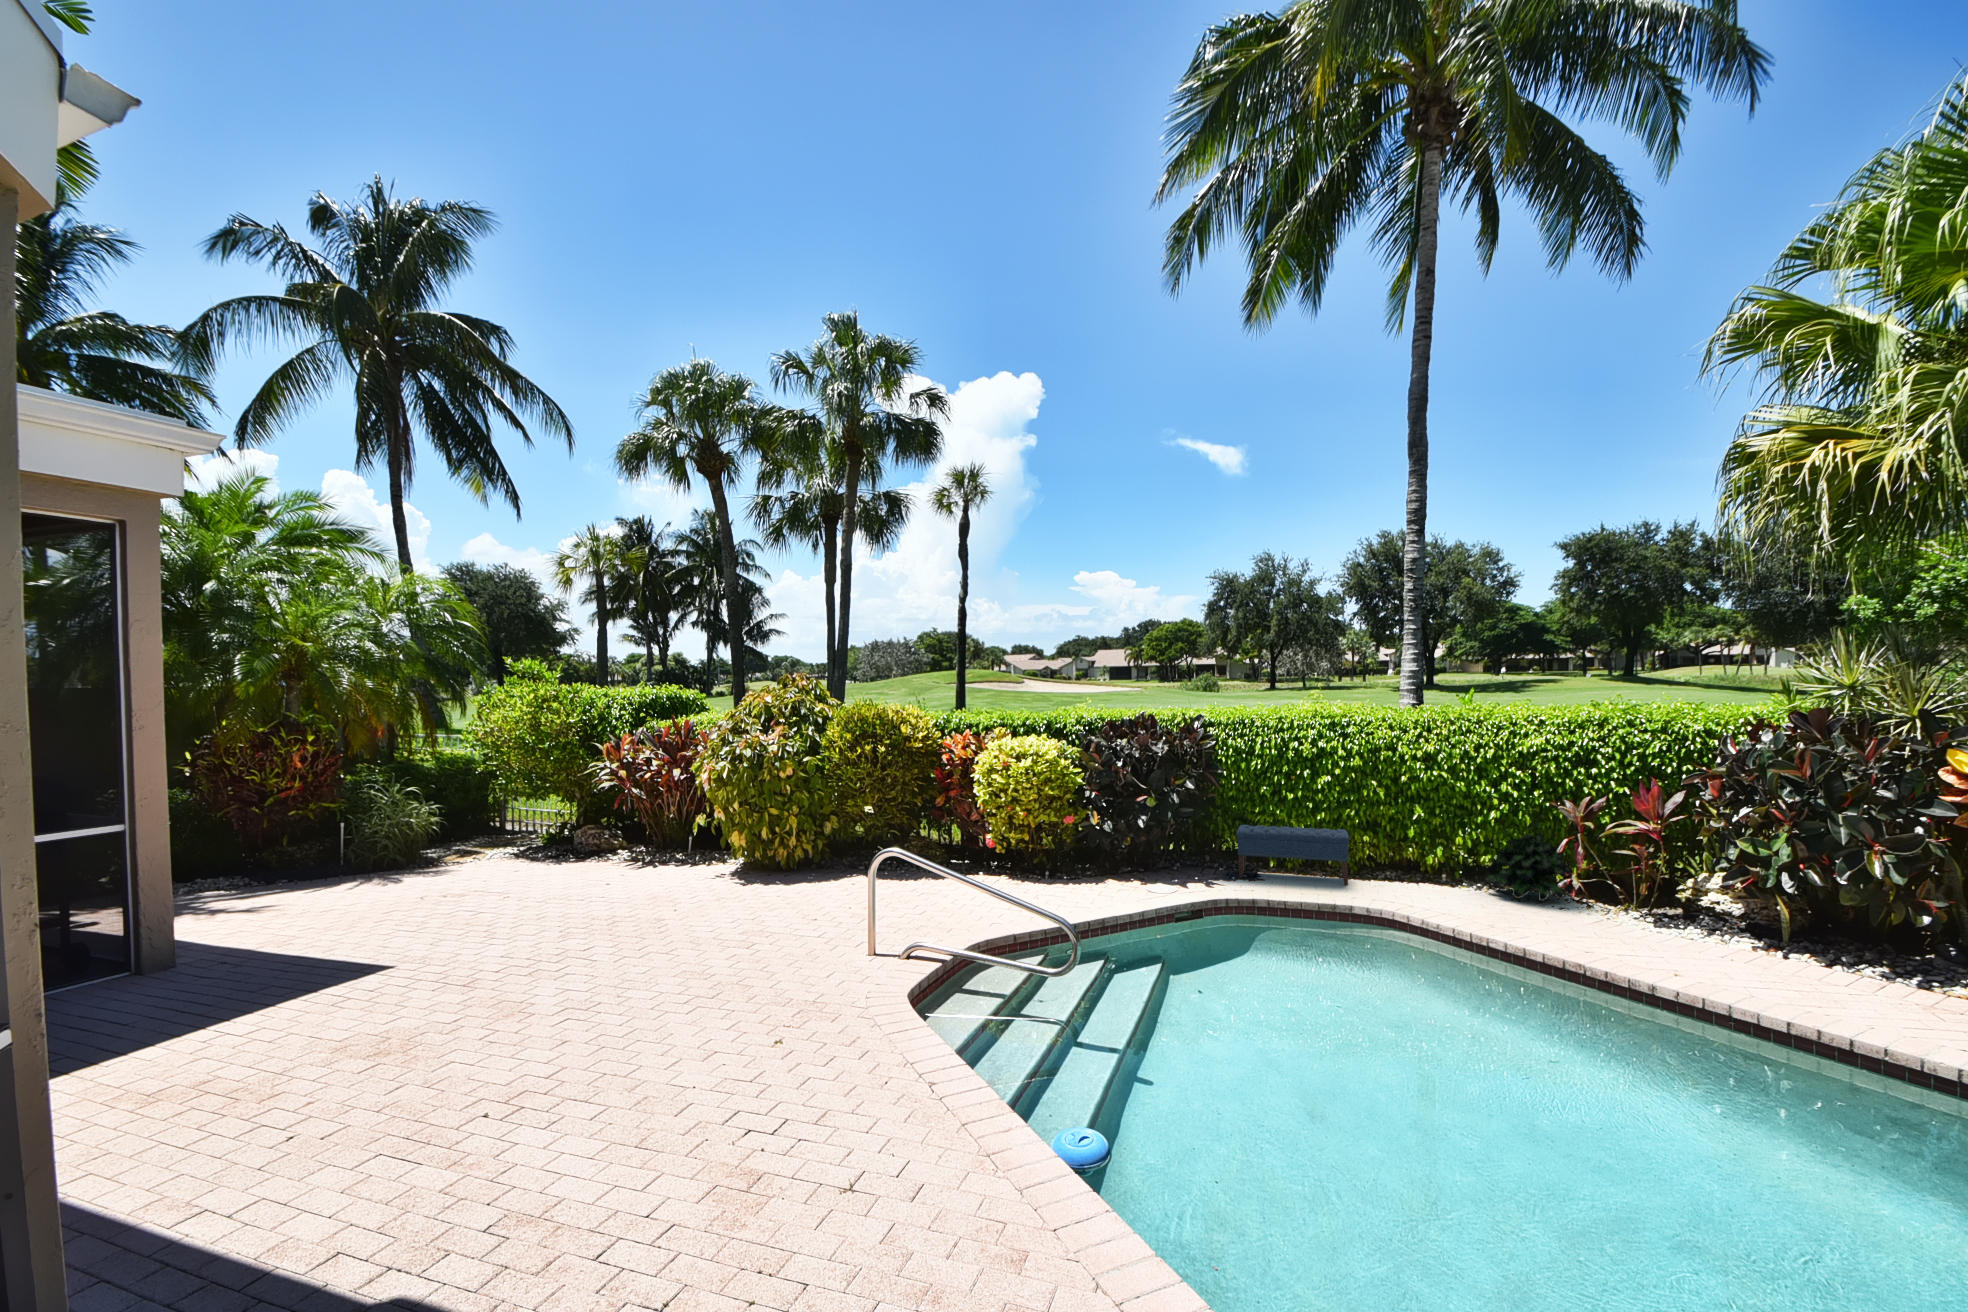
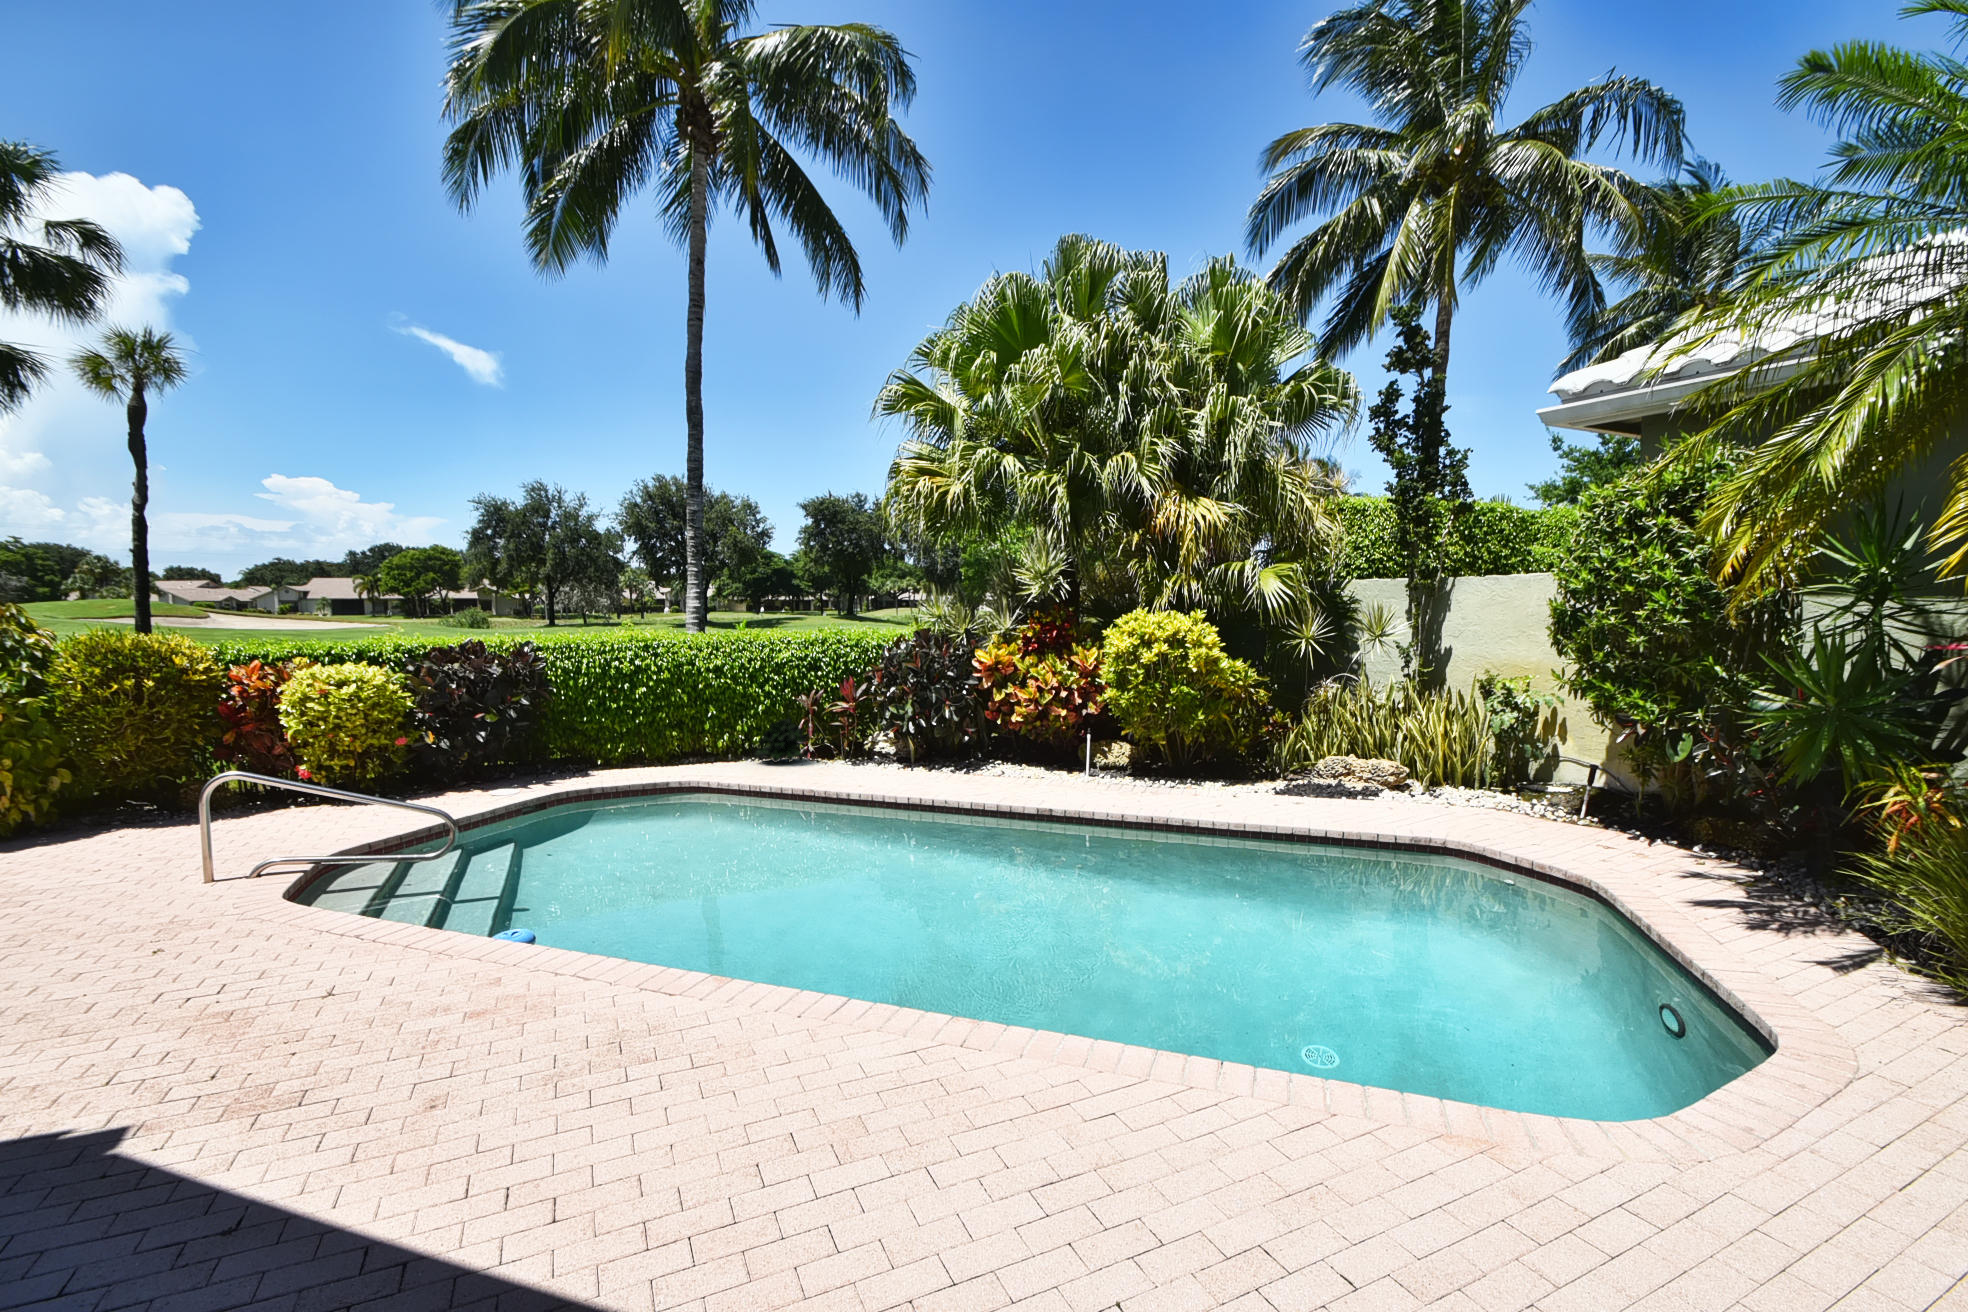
bench: present [1236,825,1349,885] -> none [567,730,661,778]

